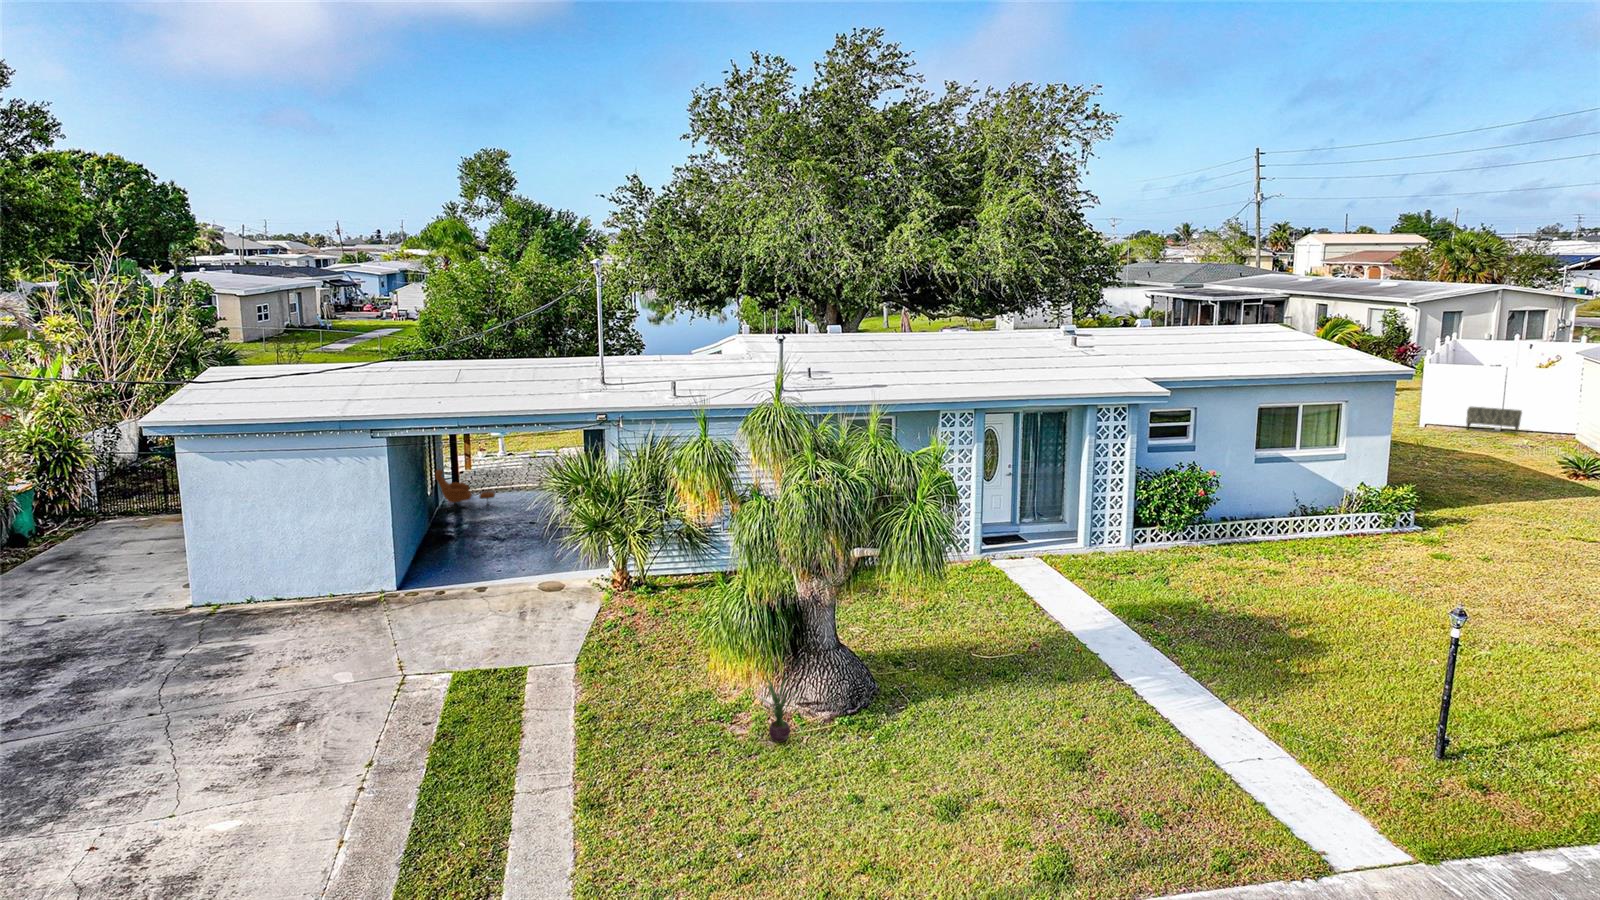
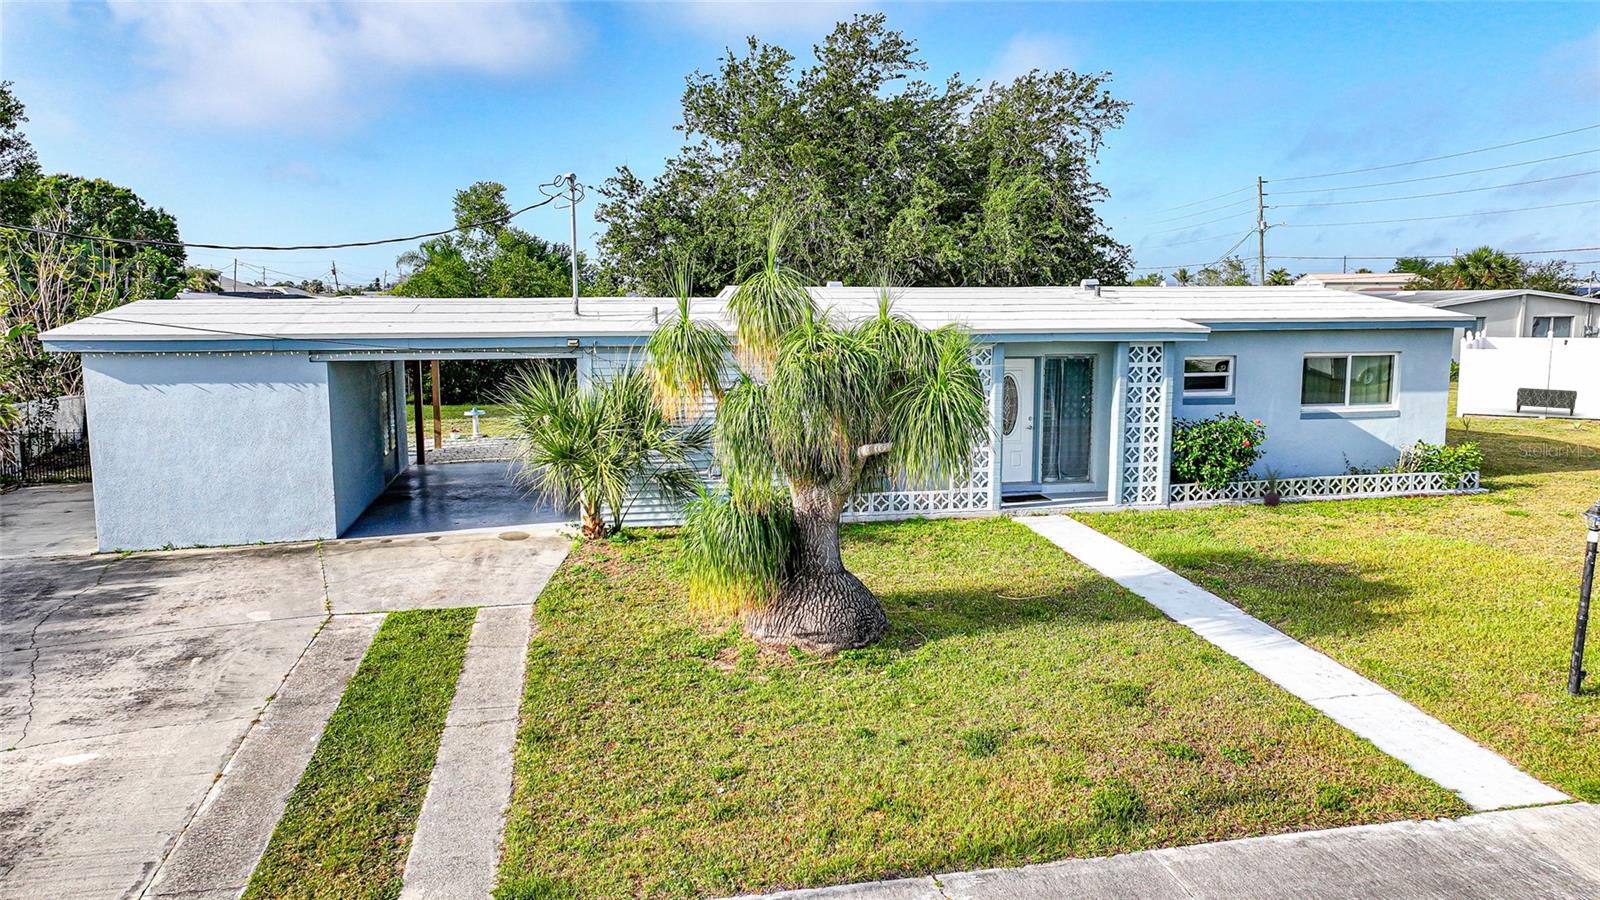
lounge chair: present [435,470,495,511] -> none [377,424,449,474]
decorative plant: present [754,679,798,742] -> present [1262,465,1282,506]

